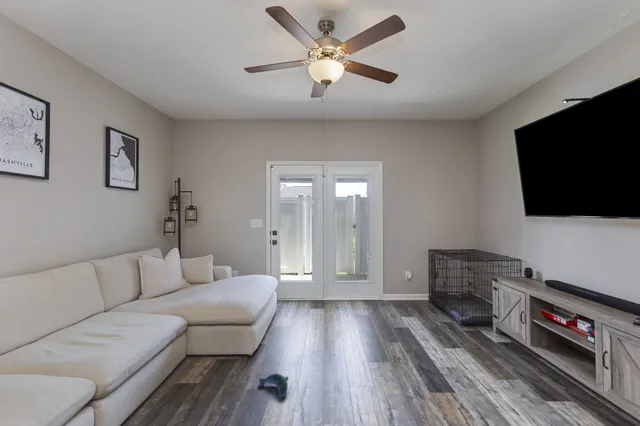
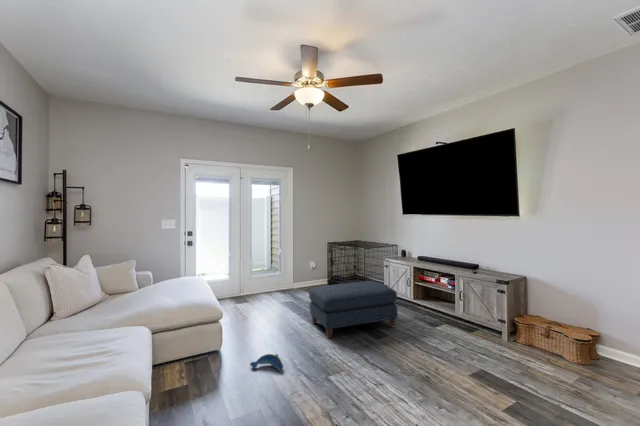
ottoman: none [364,304,479,380] -> present [309,281,398,338]

